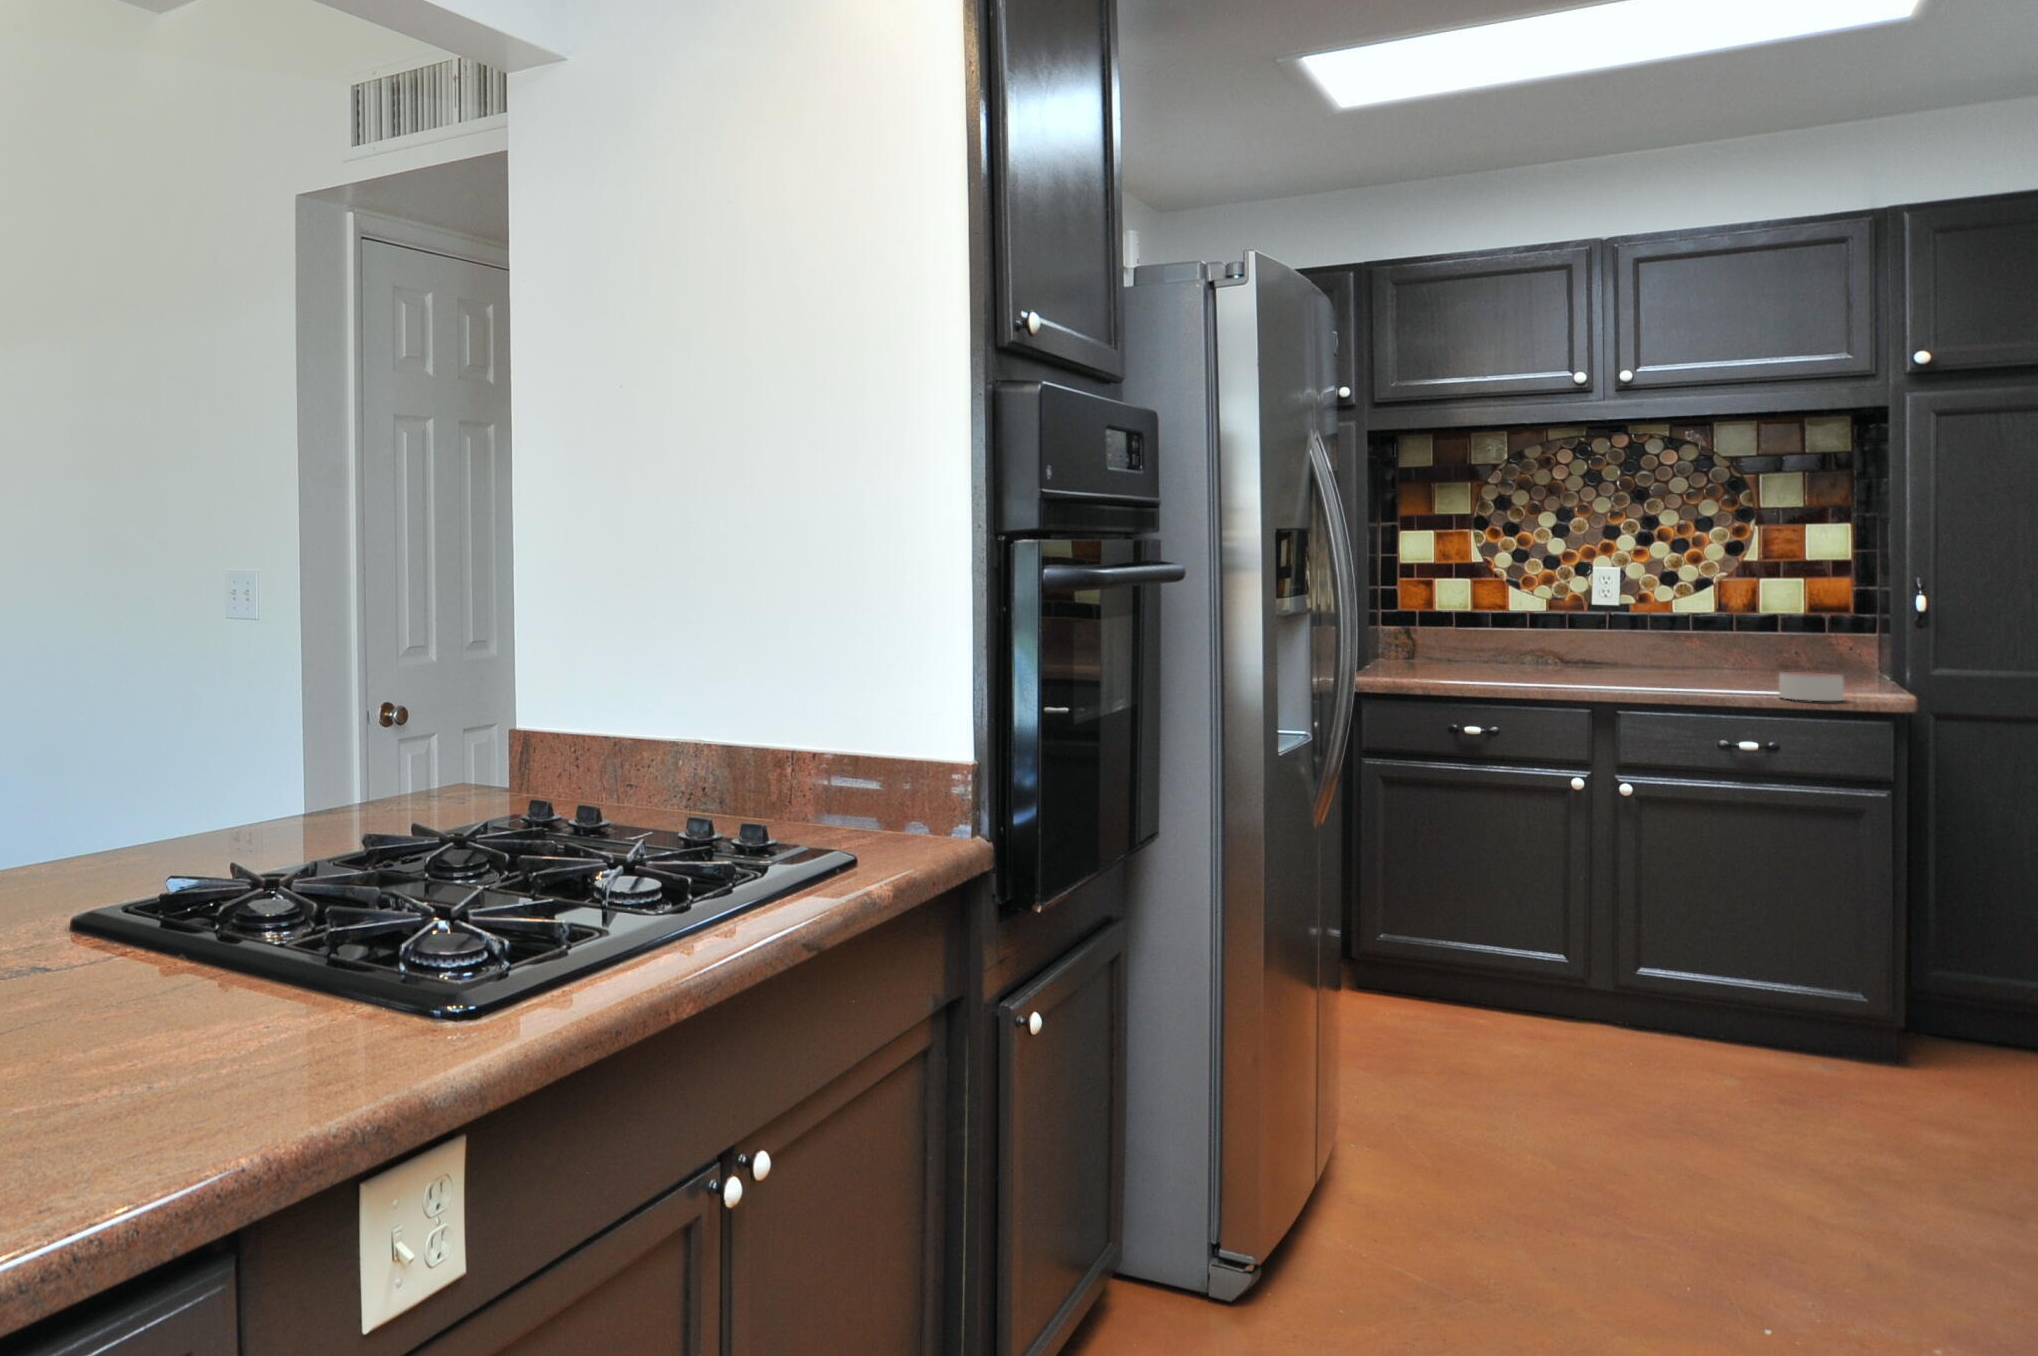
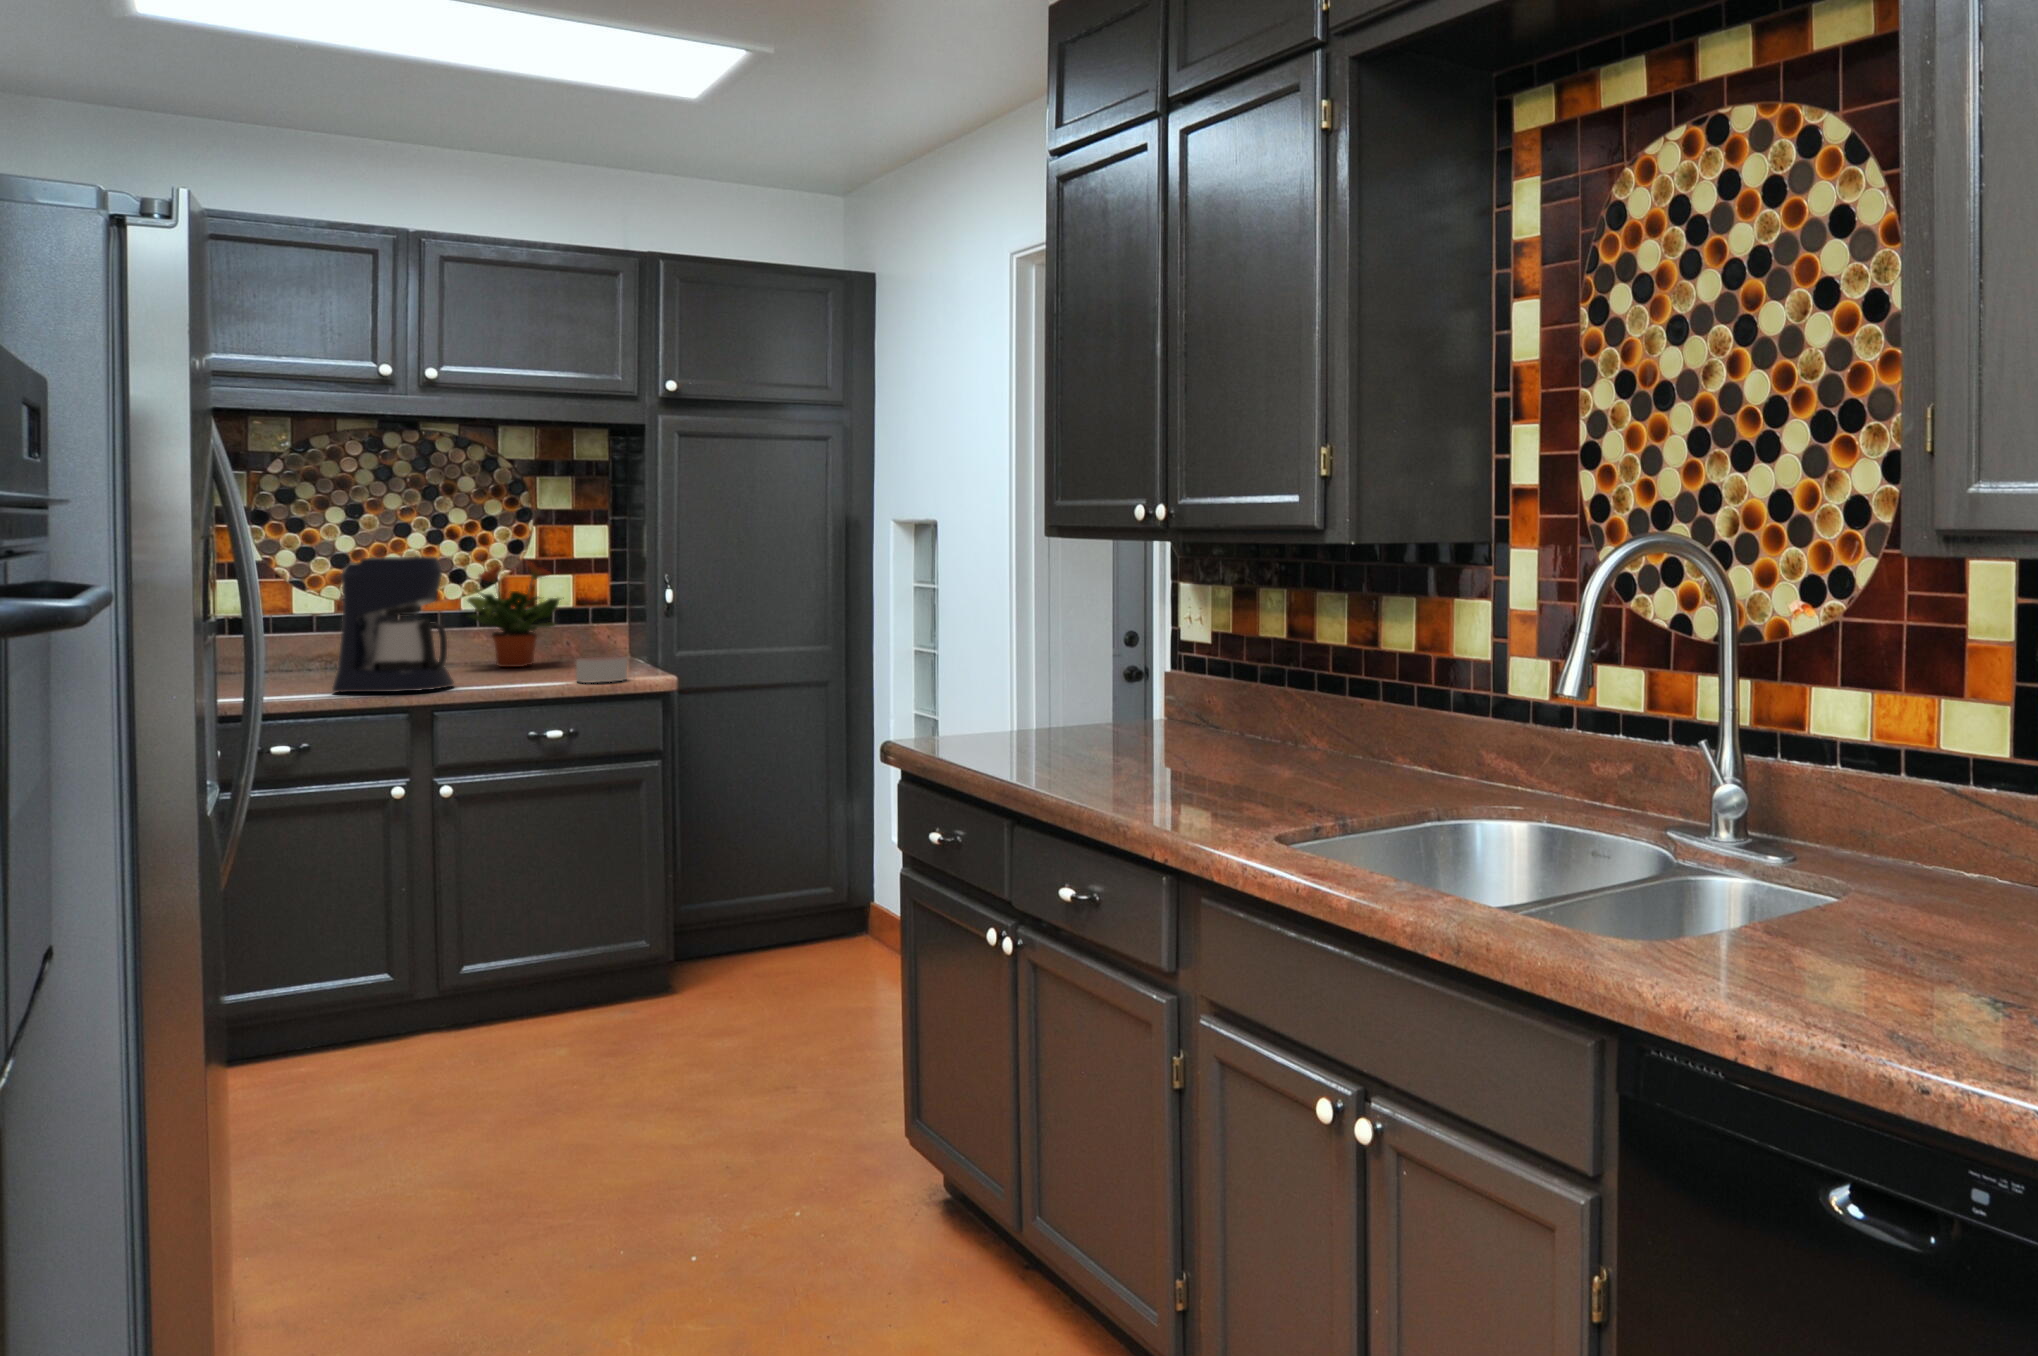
coffee maker: none [1522,558,1642,689] -> present [332,556,454,692]
potted plant: none [1666,565,1780,675] -> present [467,563,560,667]

